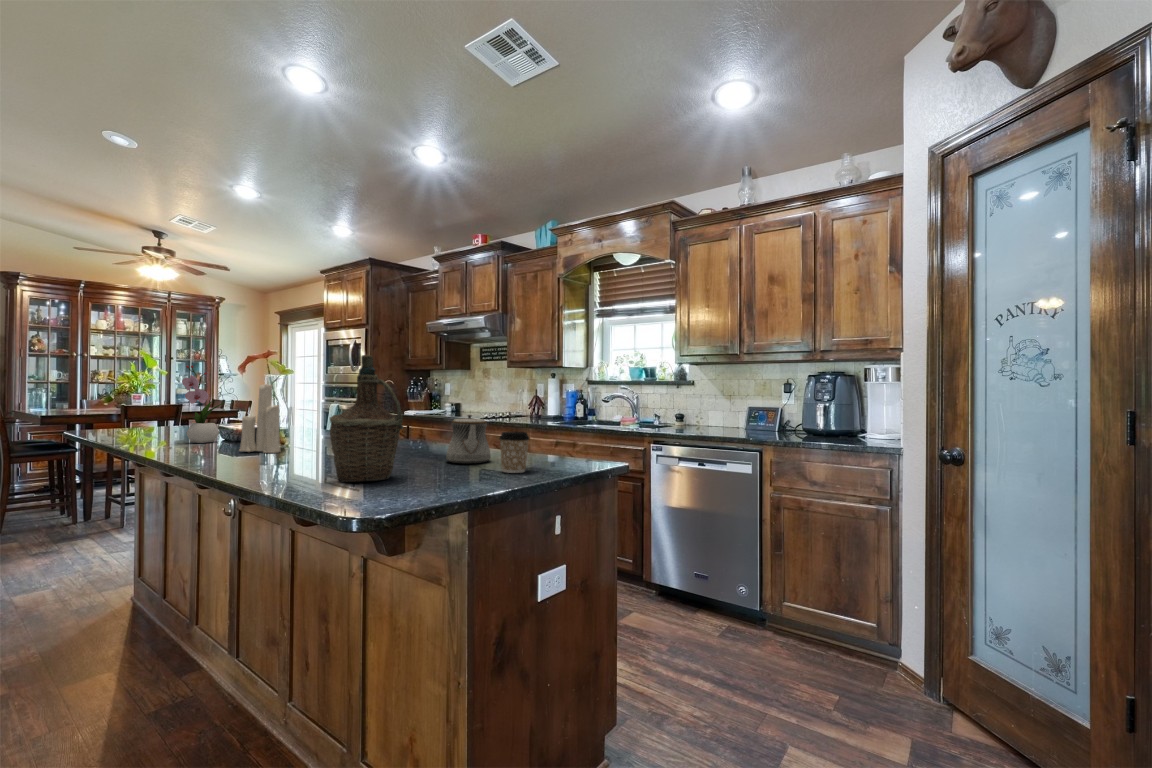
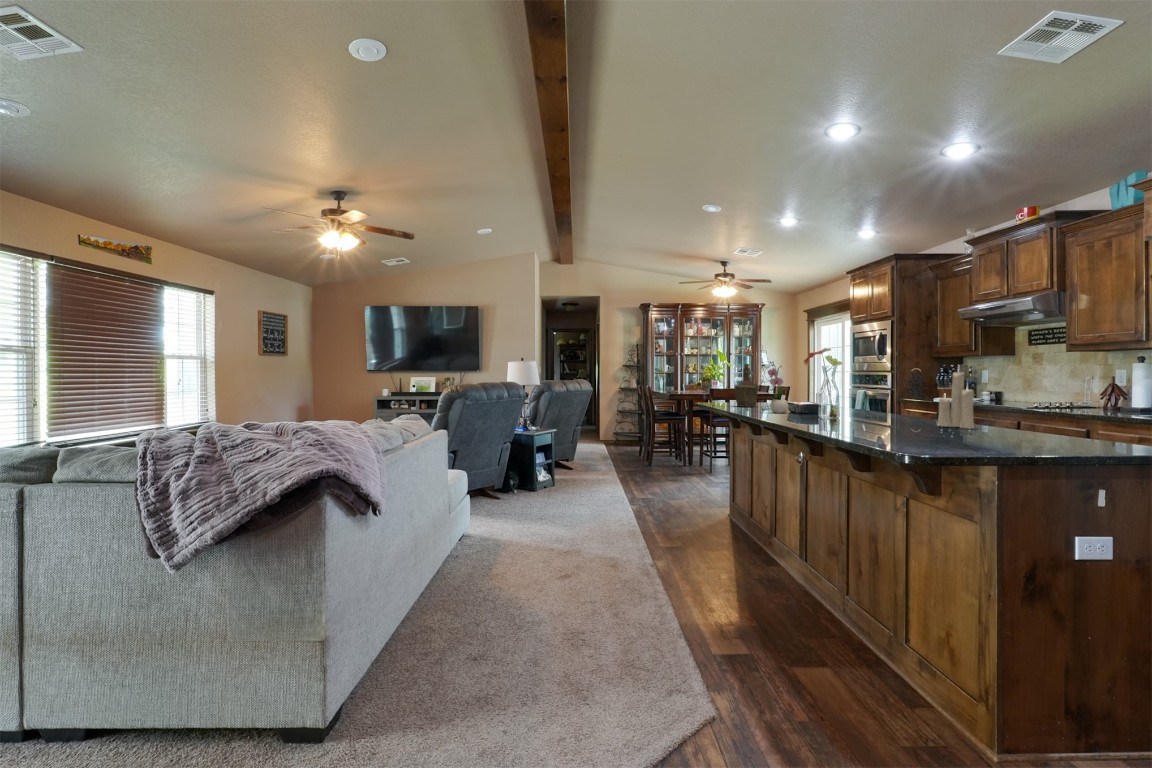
bottle: present [330,355,403,482] -> present [735,364,759,407]
candle: present [239,382,281,453] -> present [937,370,974,429]
teapot: present [446,415,491,464] -> none [970,396,1015,436]
coffee cup: present [500,431,529,473] -> none [1019,410,1052,443]

